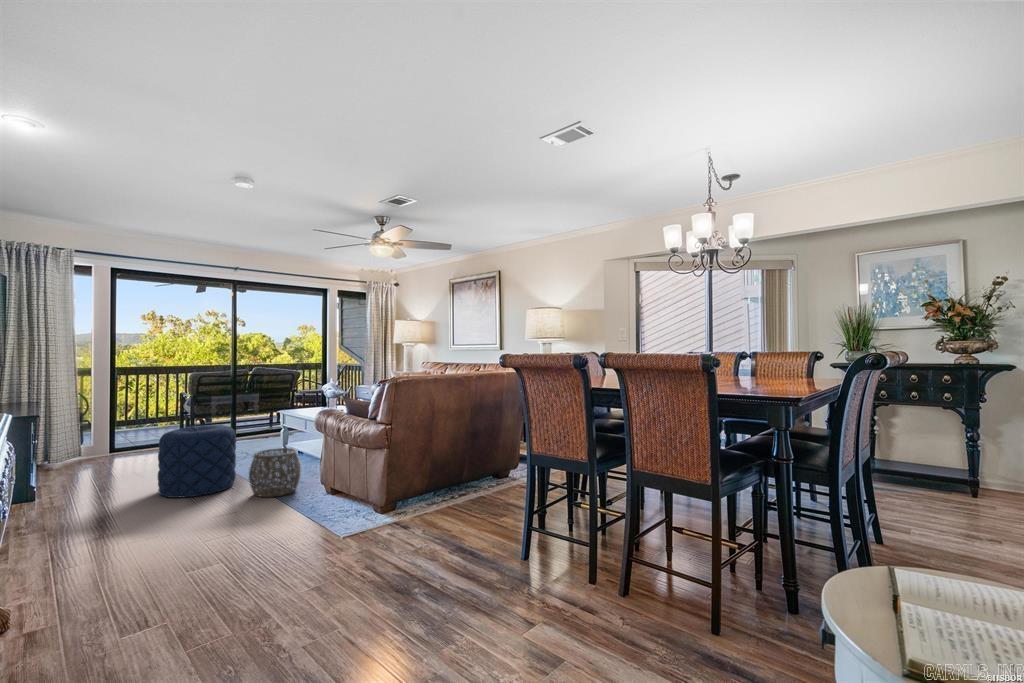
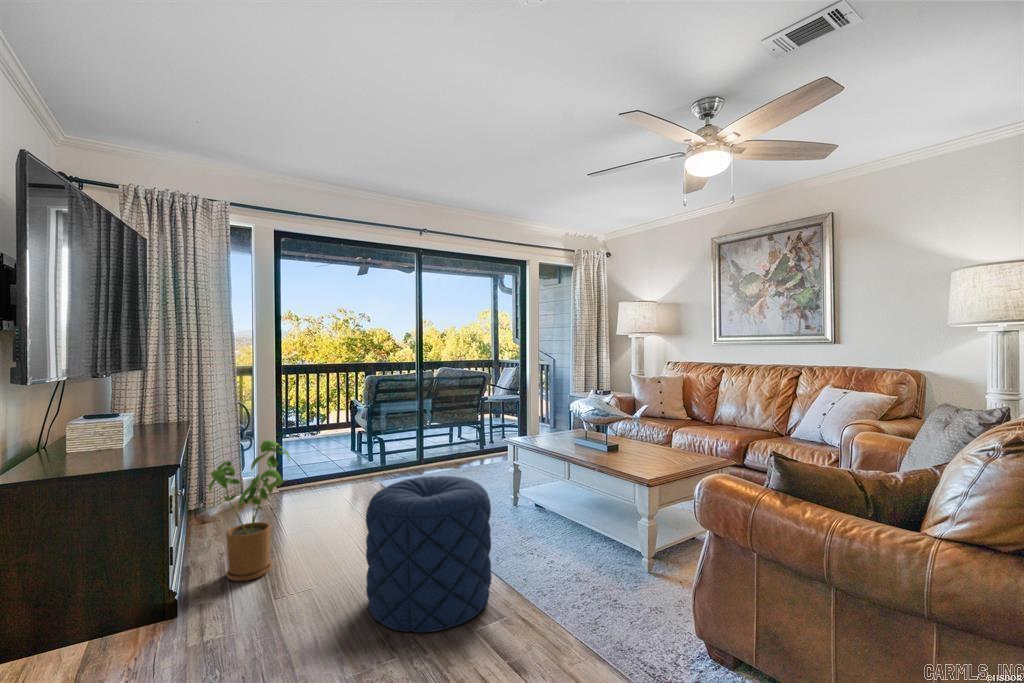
house plant: none [57,409,115,490] -> present [209,440,289,581]
woven basket: present [249,448,301,497] -> none [538,535,639,658]

